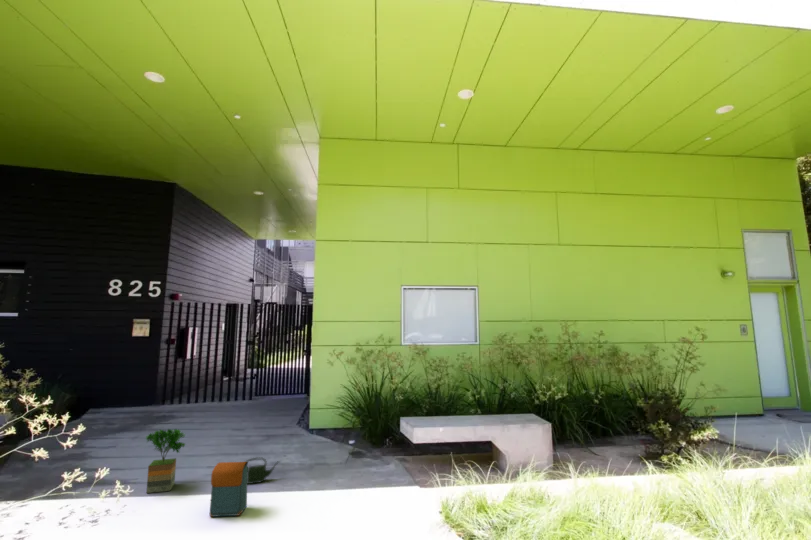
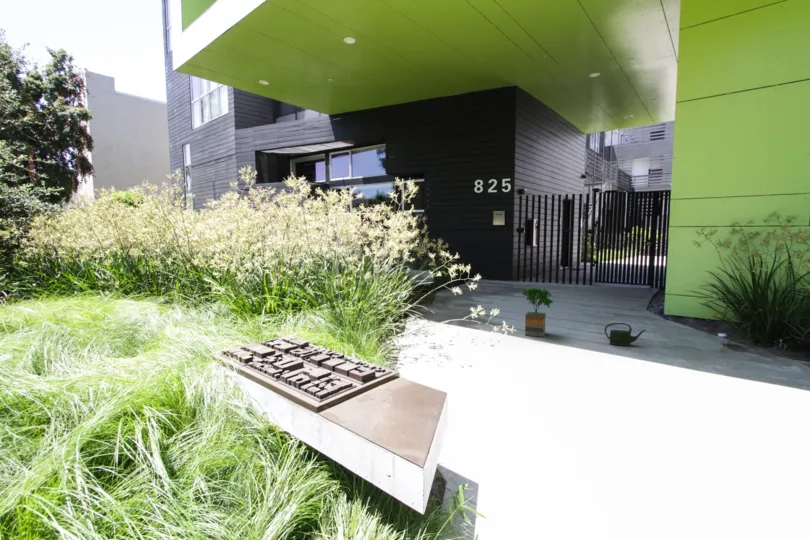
backpack: present [209,462,248,517] -> none [584,318,619,366]

